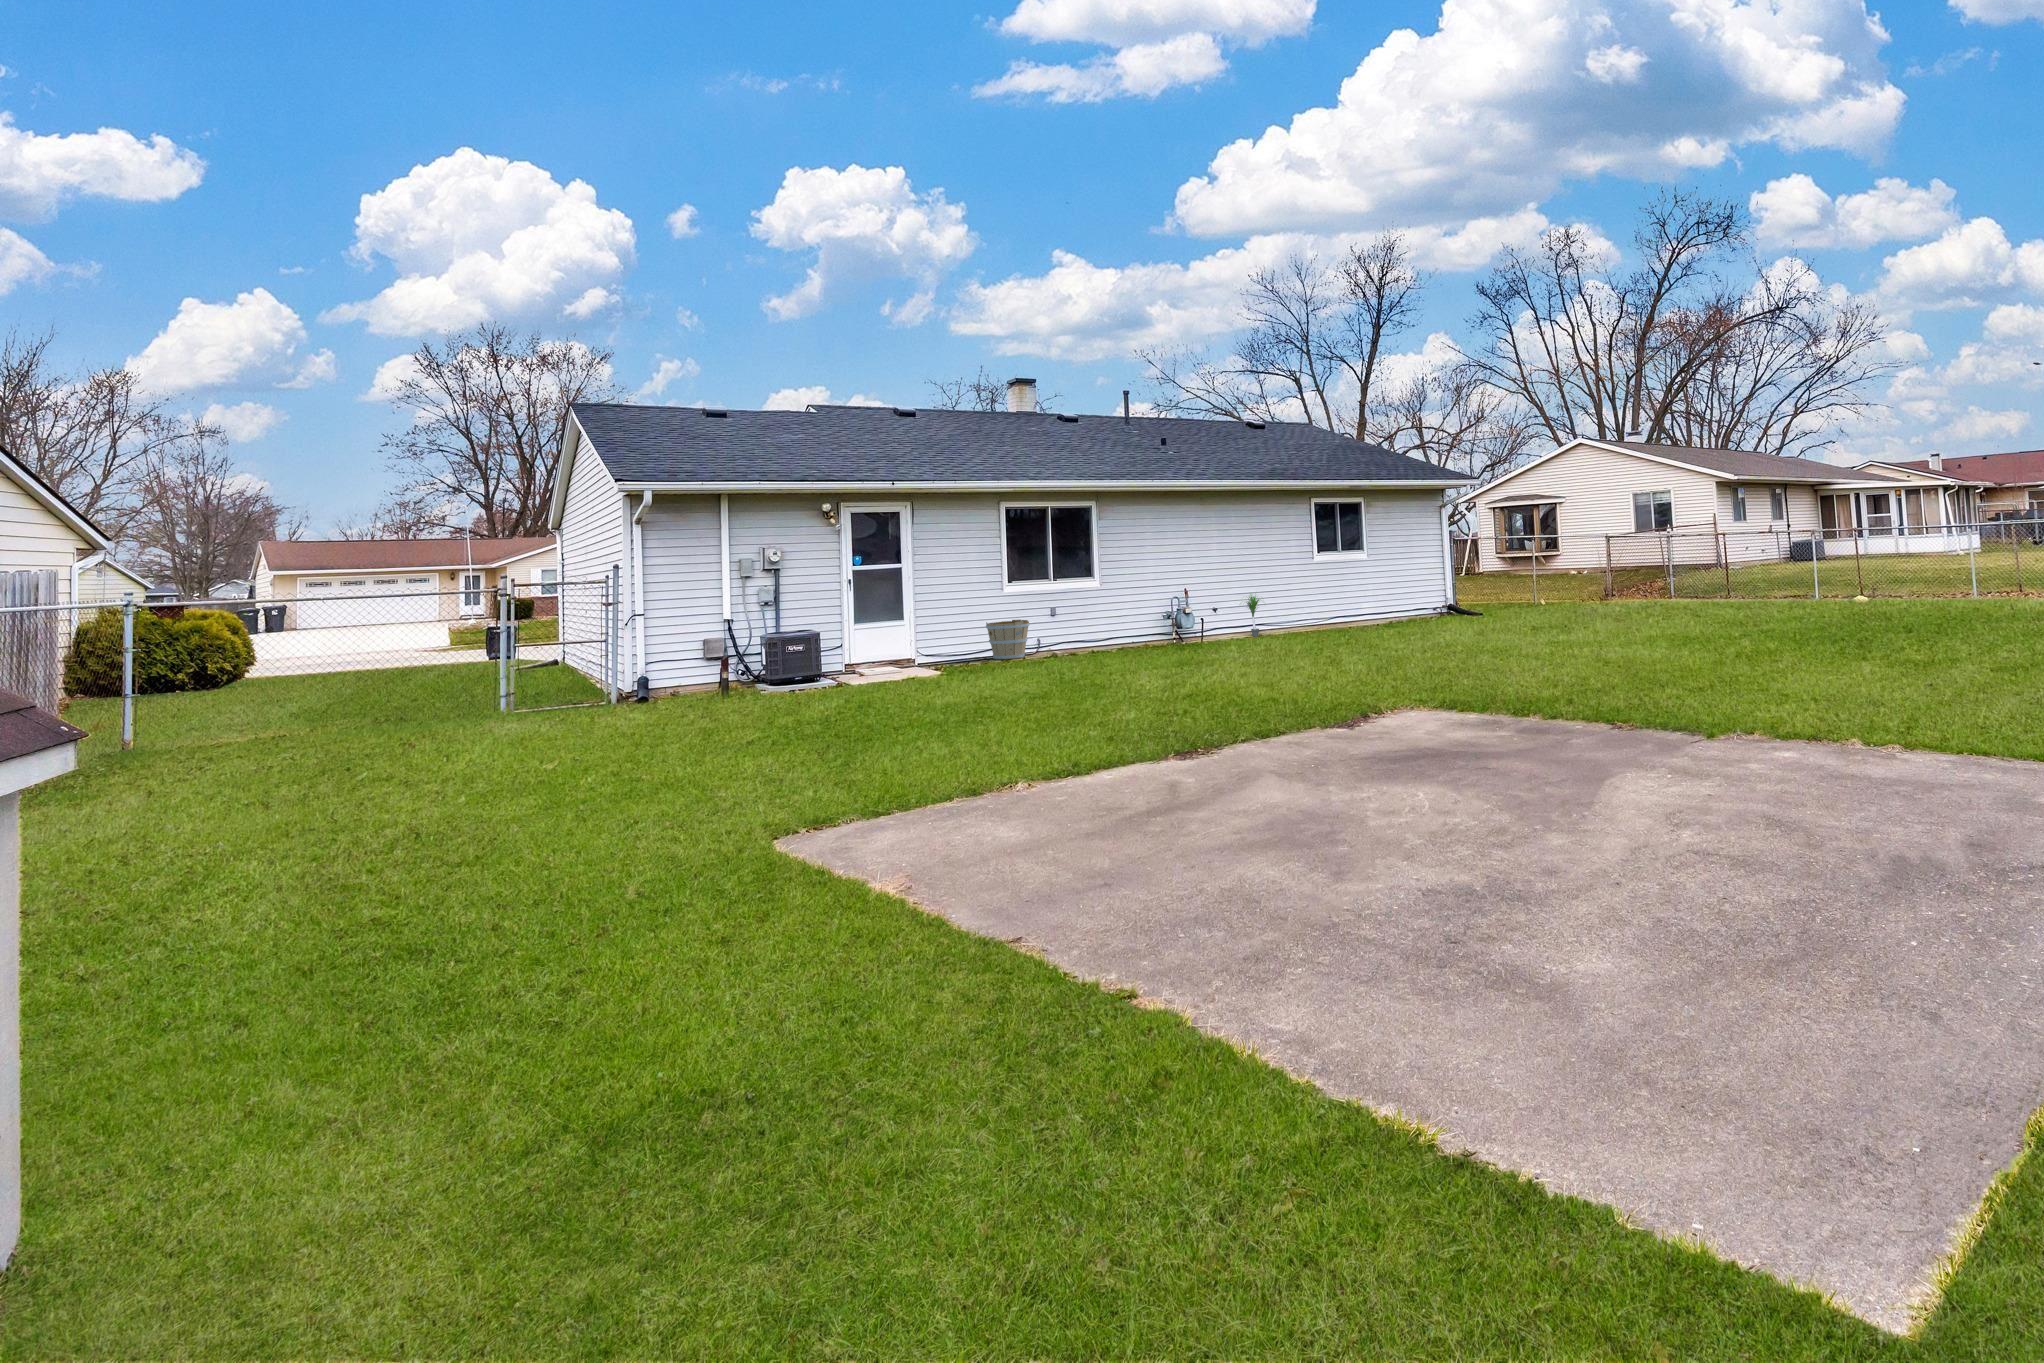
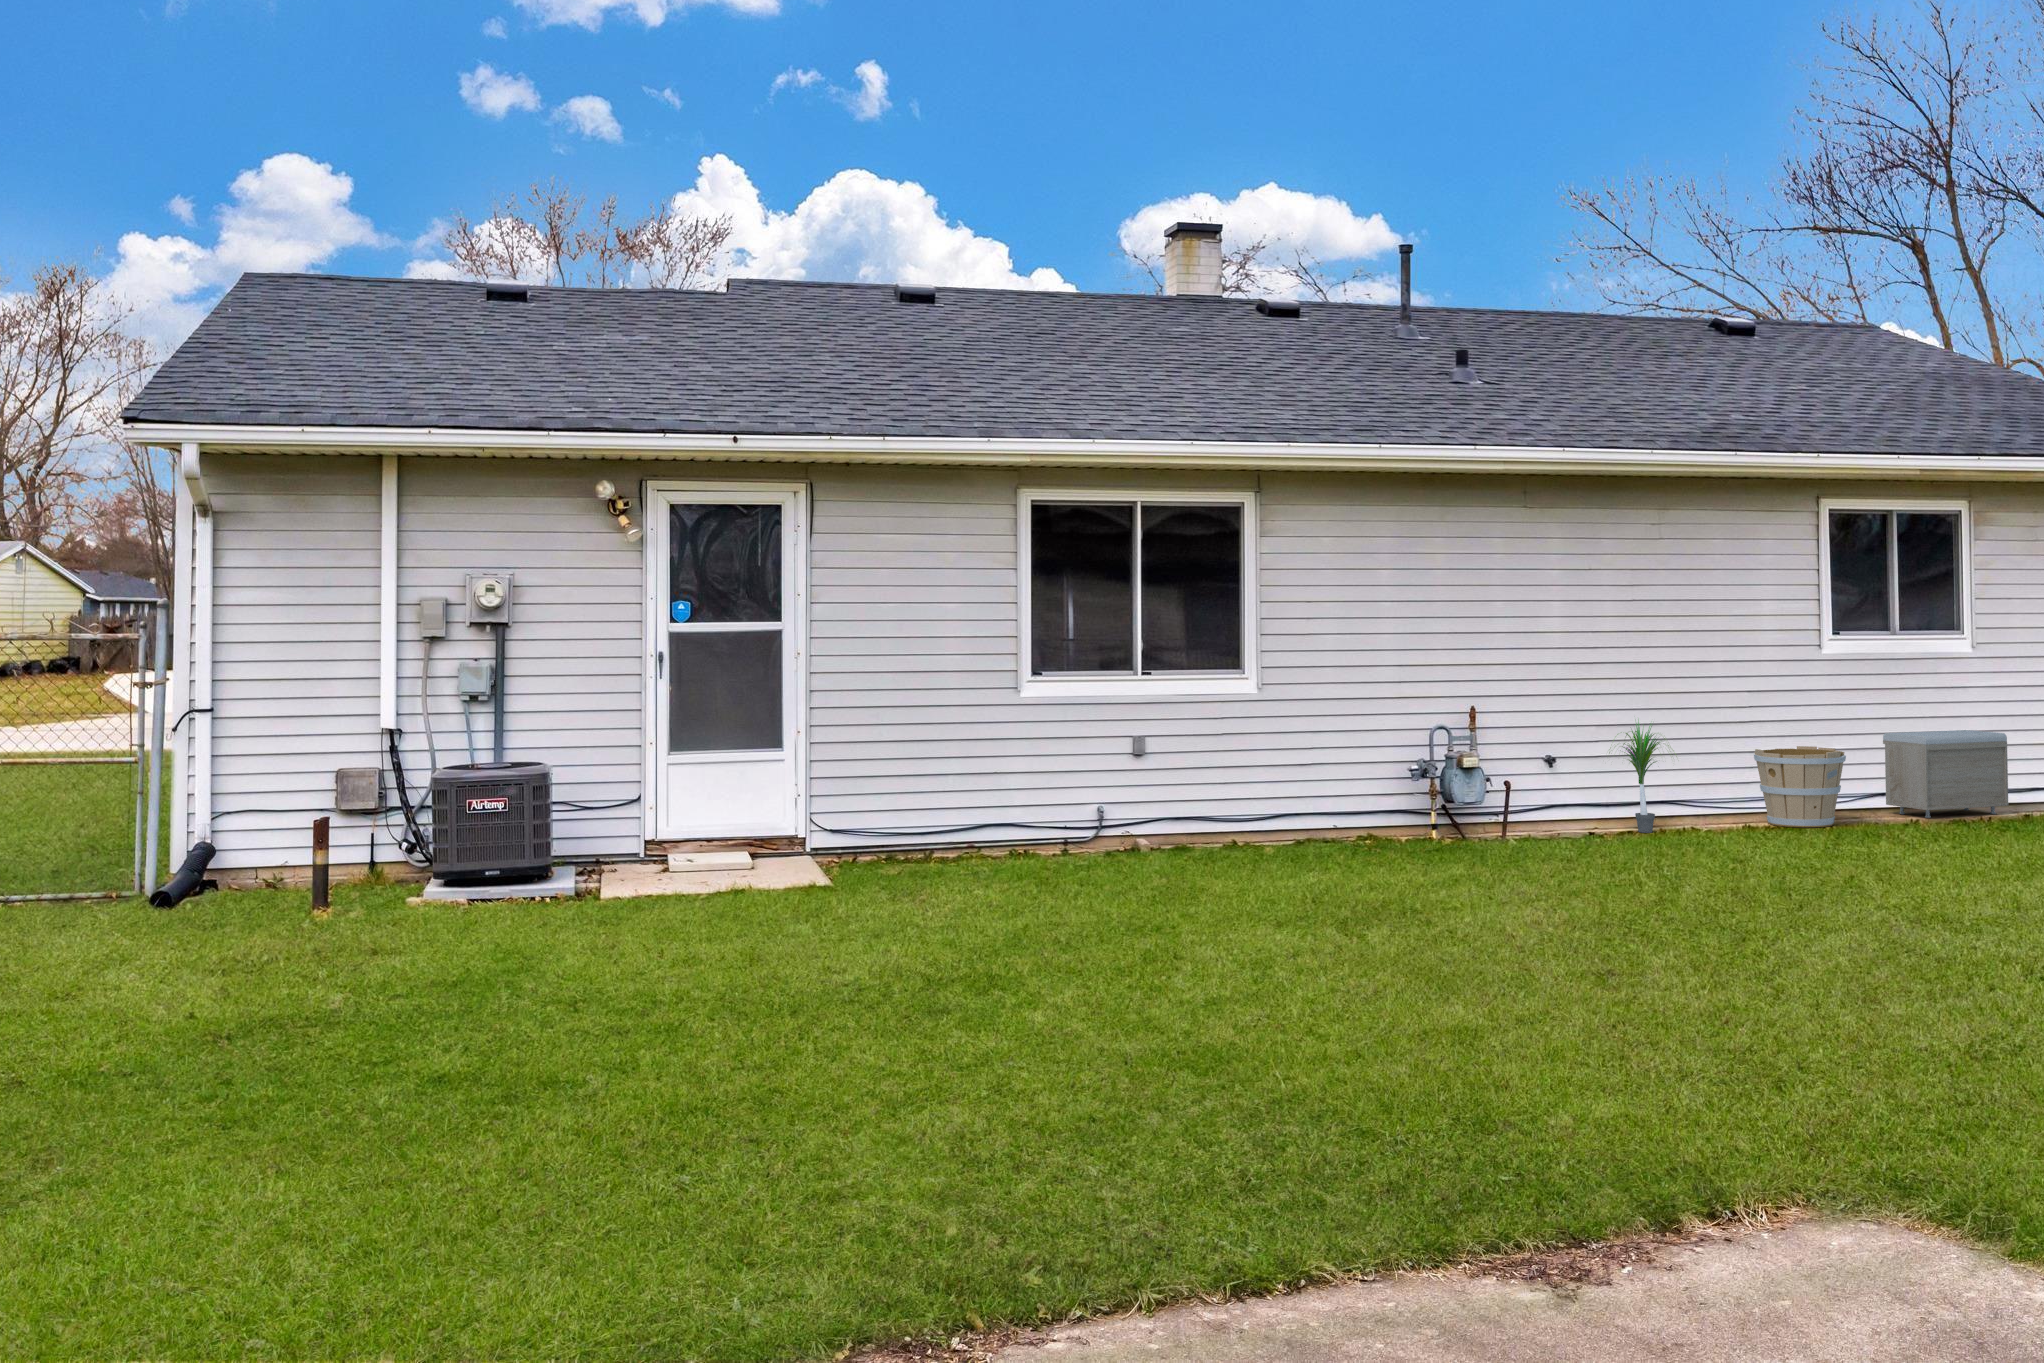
storage bench: none [1339,590,1386,625] -> present [1883,730,2008,818]
wooden bucket: present [986,620,1030,660] -> present [1754,746,1846,827]

